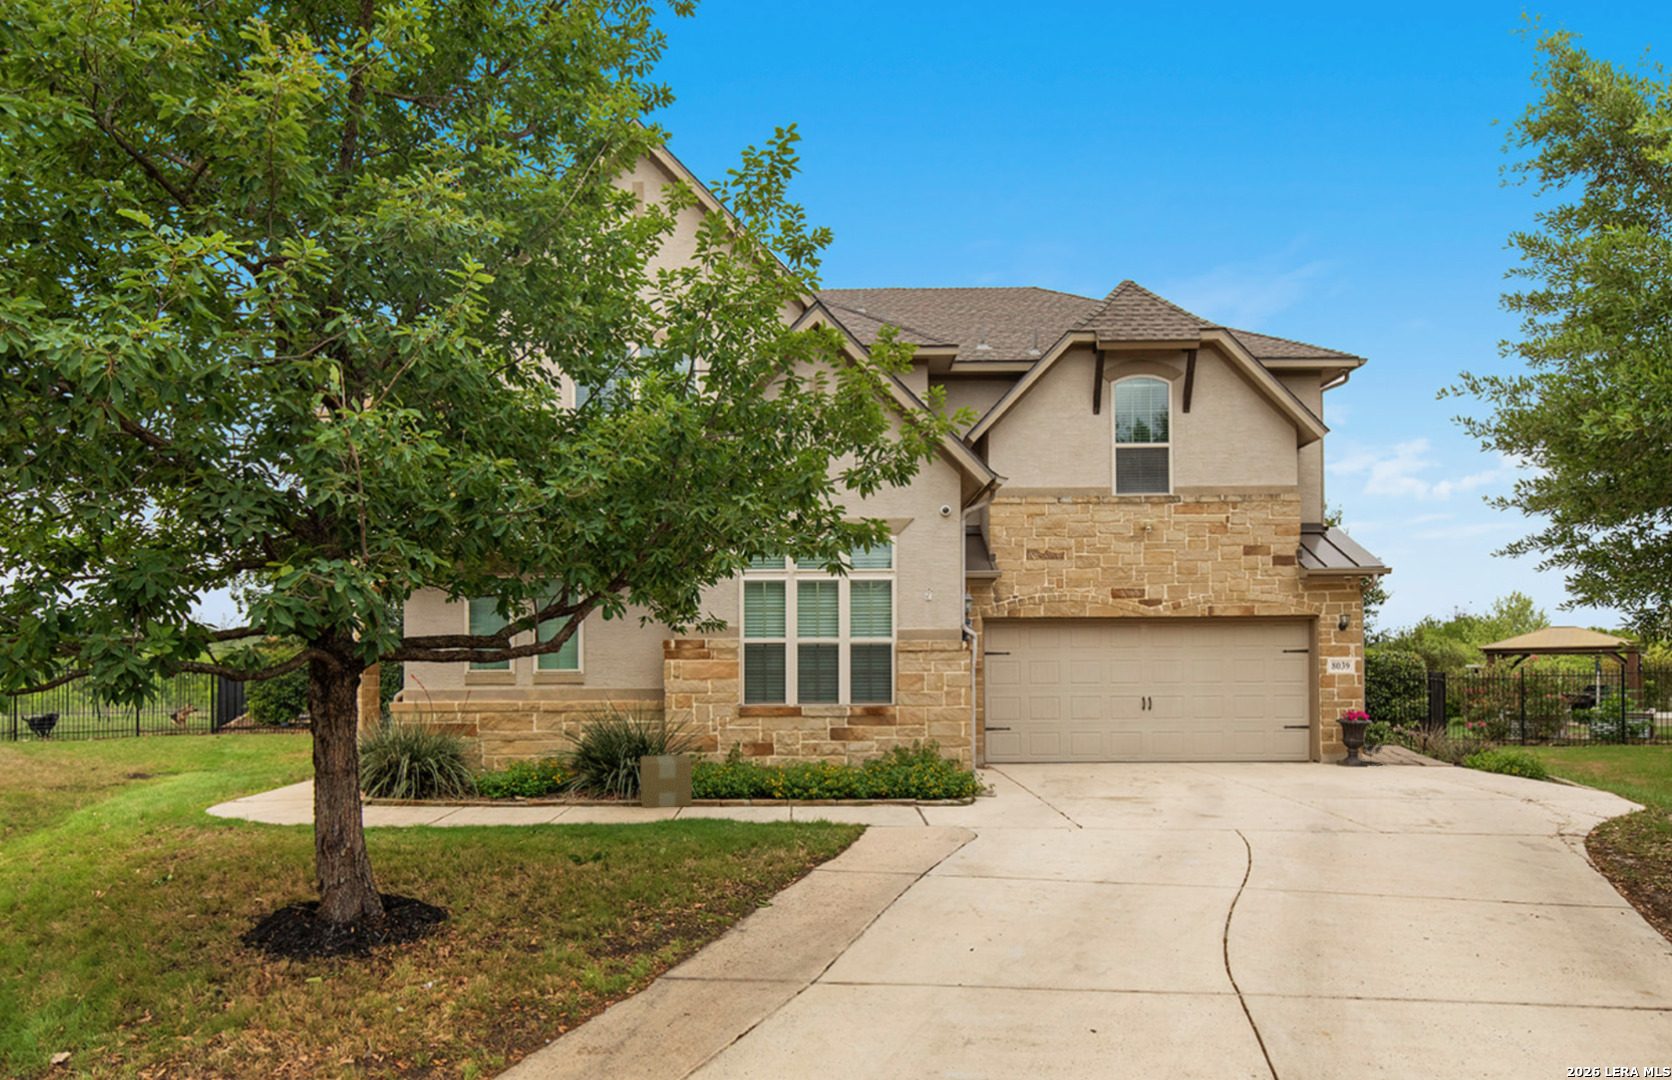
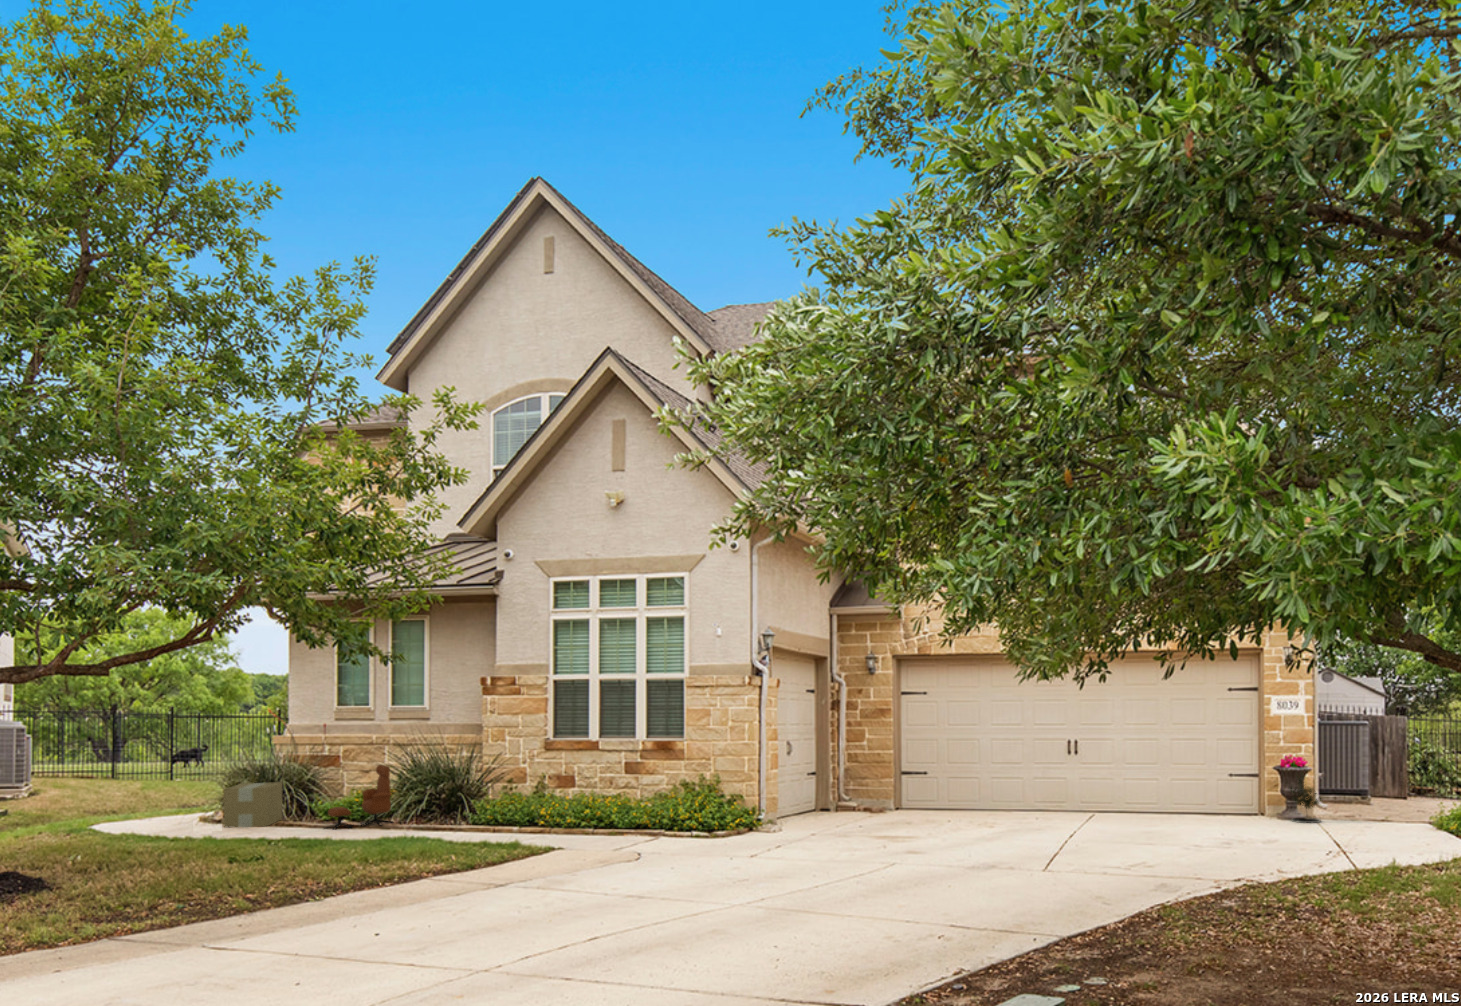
lounge chair: none [515,734,589,808] -> present [326,765,392,830]
cardboard box: present [640,755,692,808] -> present [224,782,282,827]

